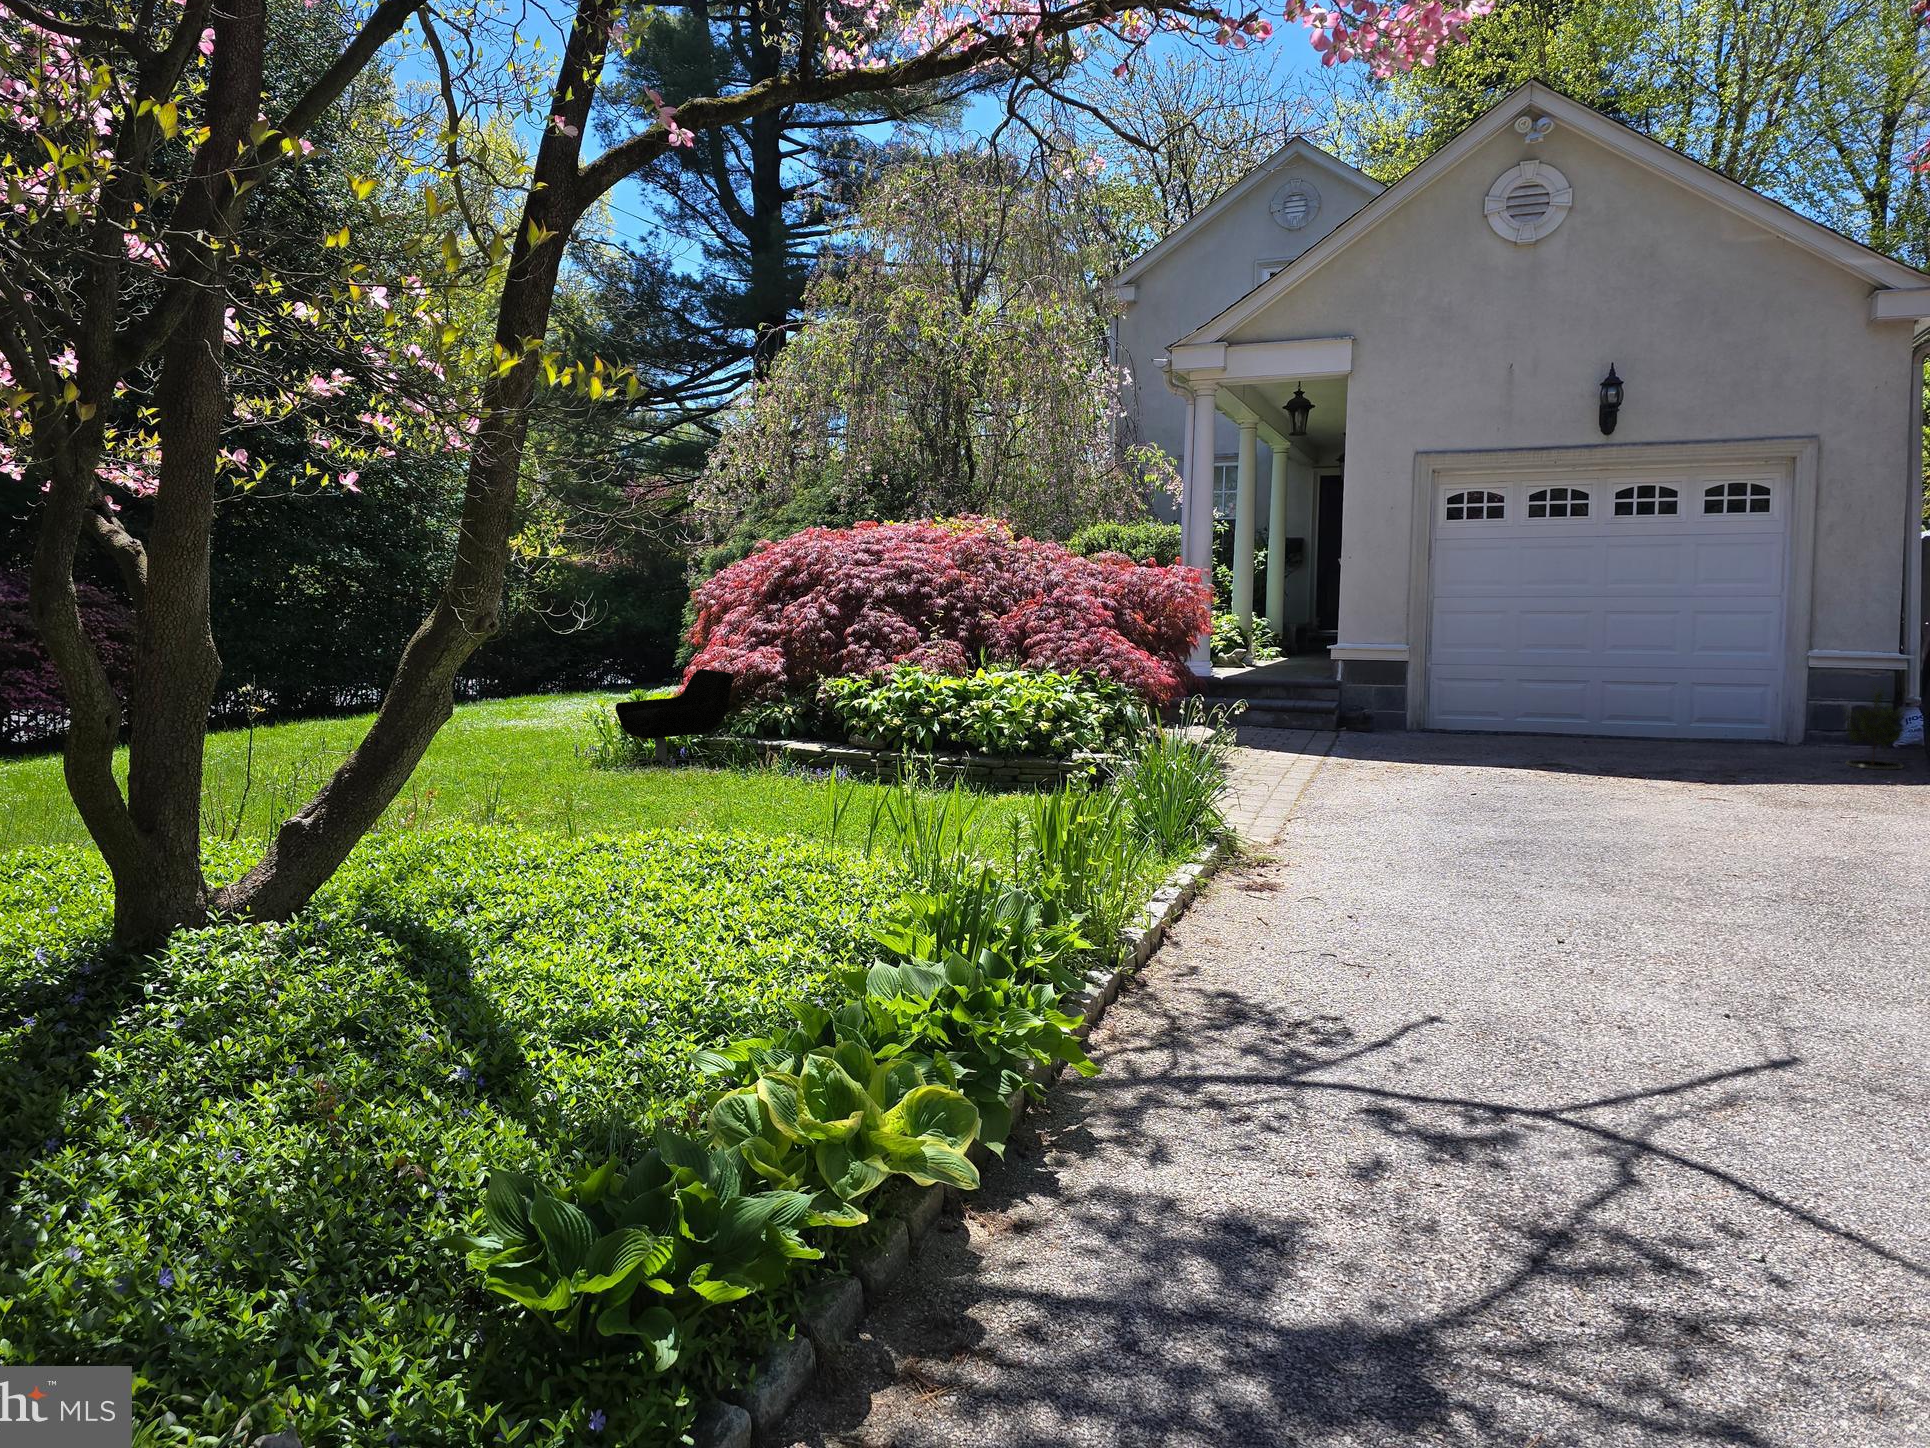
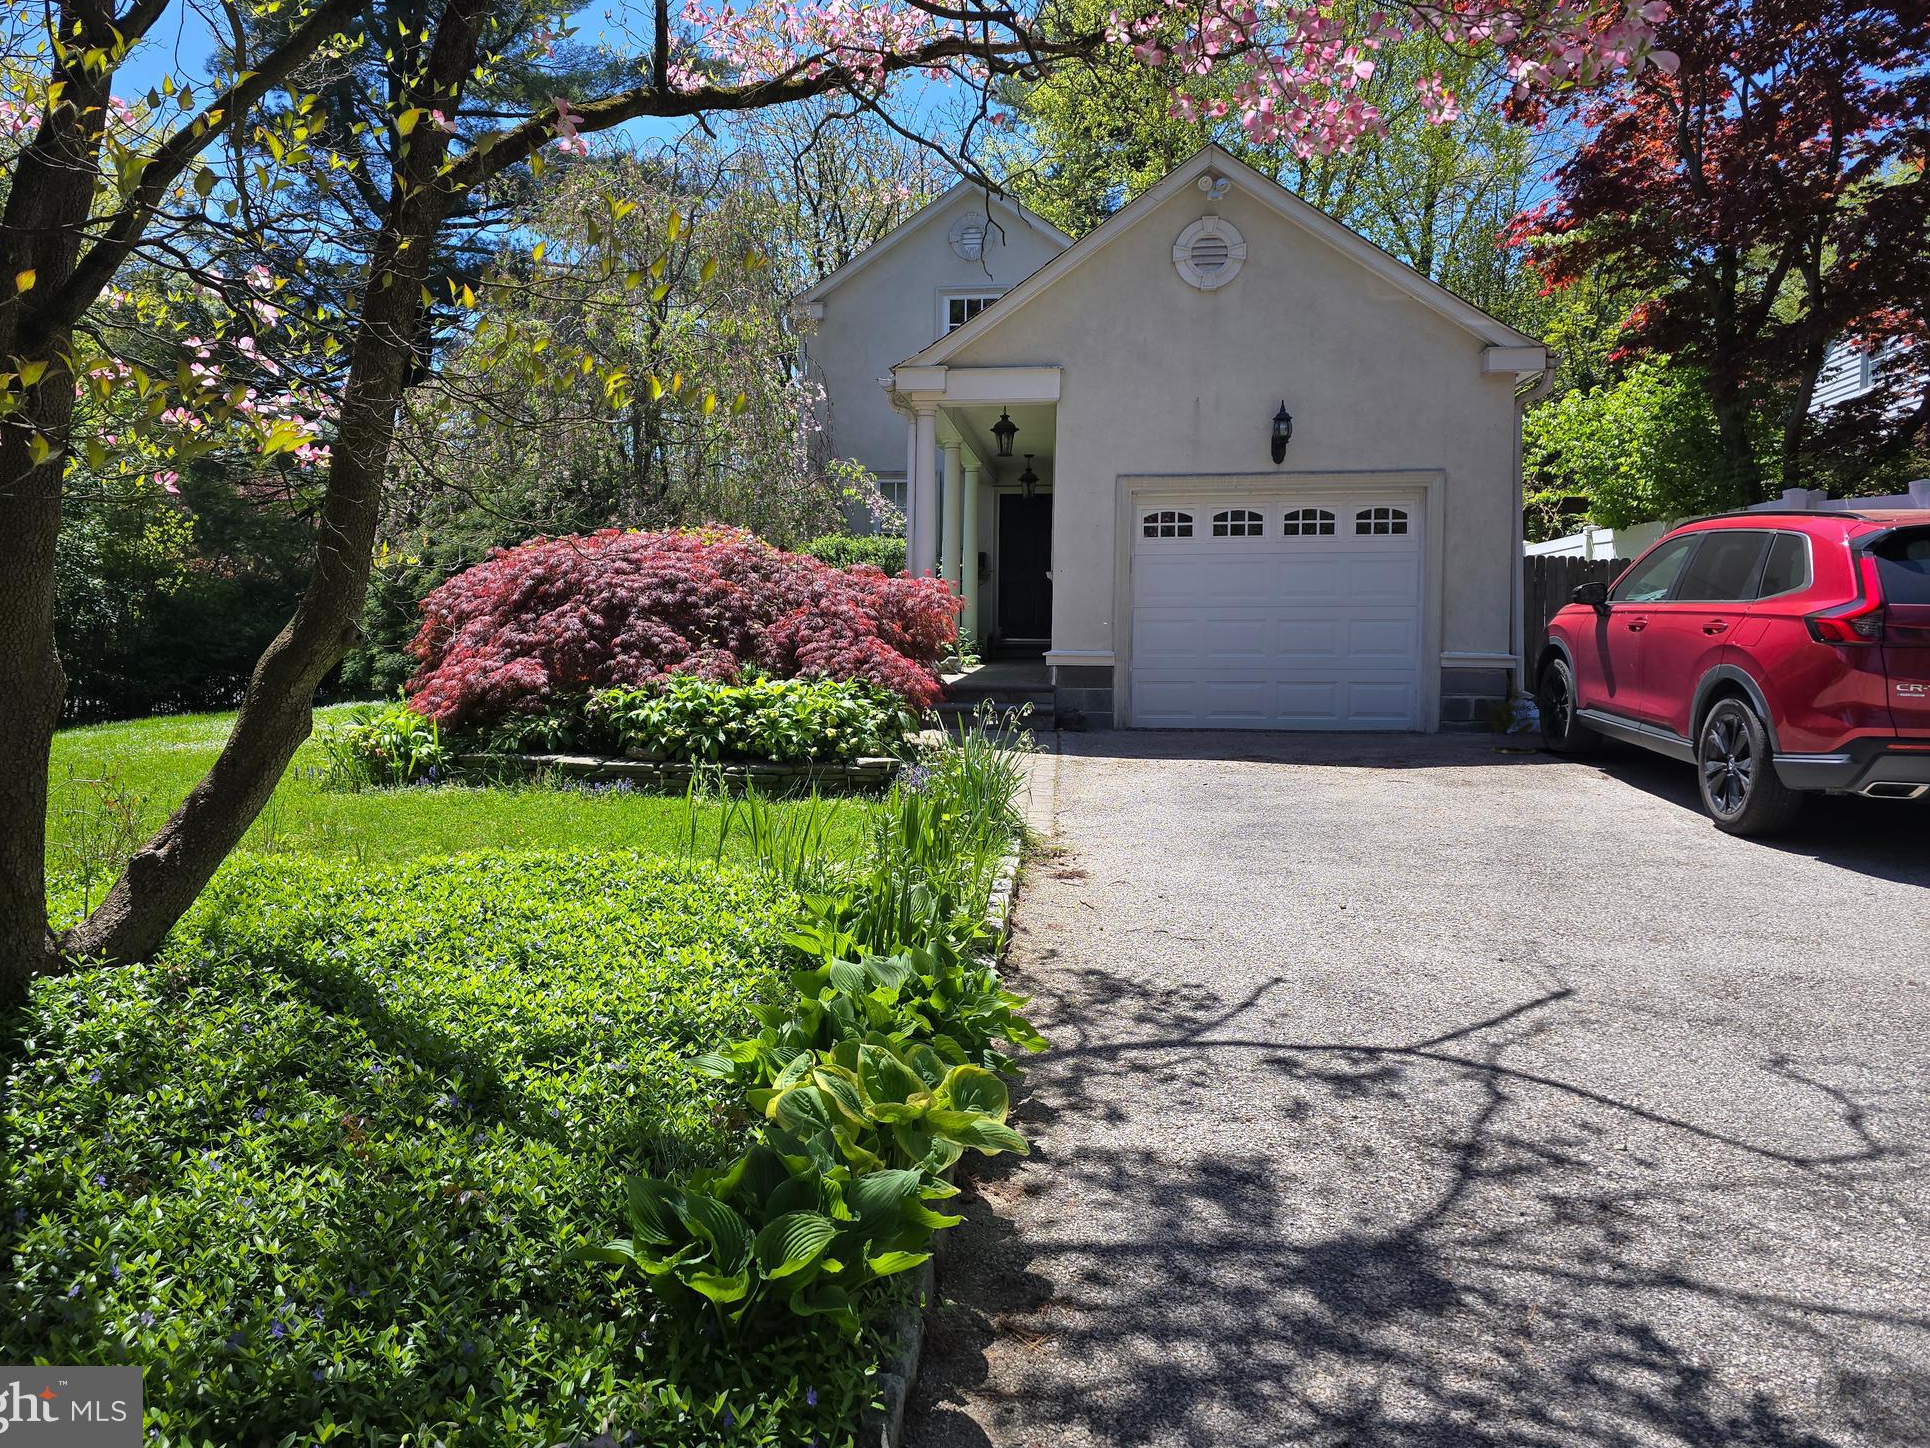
lounge chair: present [615,669,734,768] -> none [363,681,498,789]

